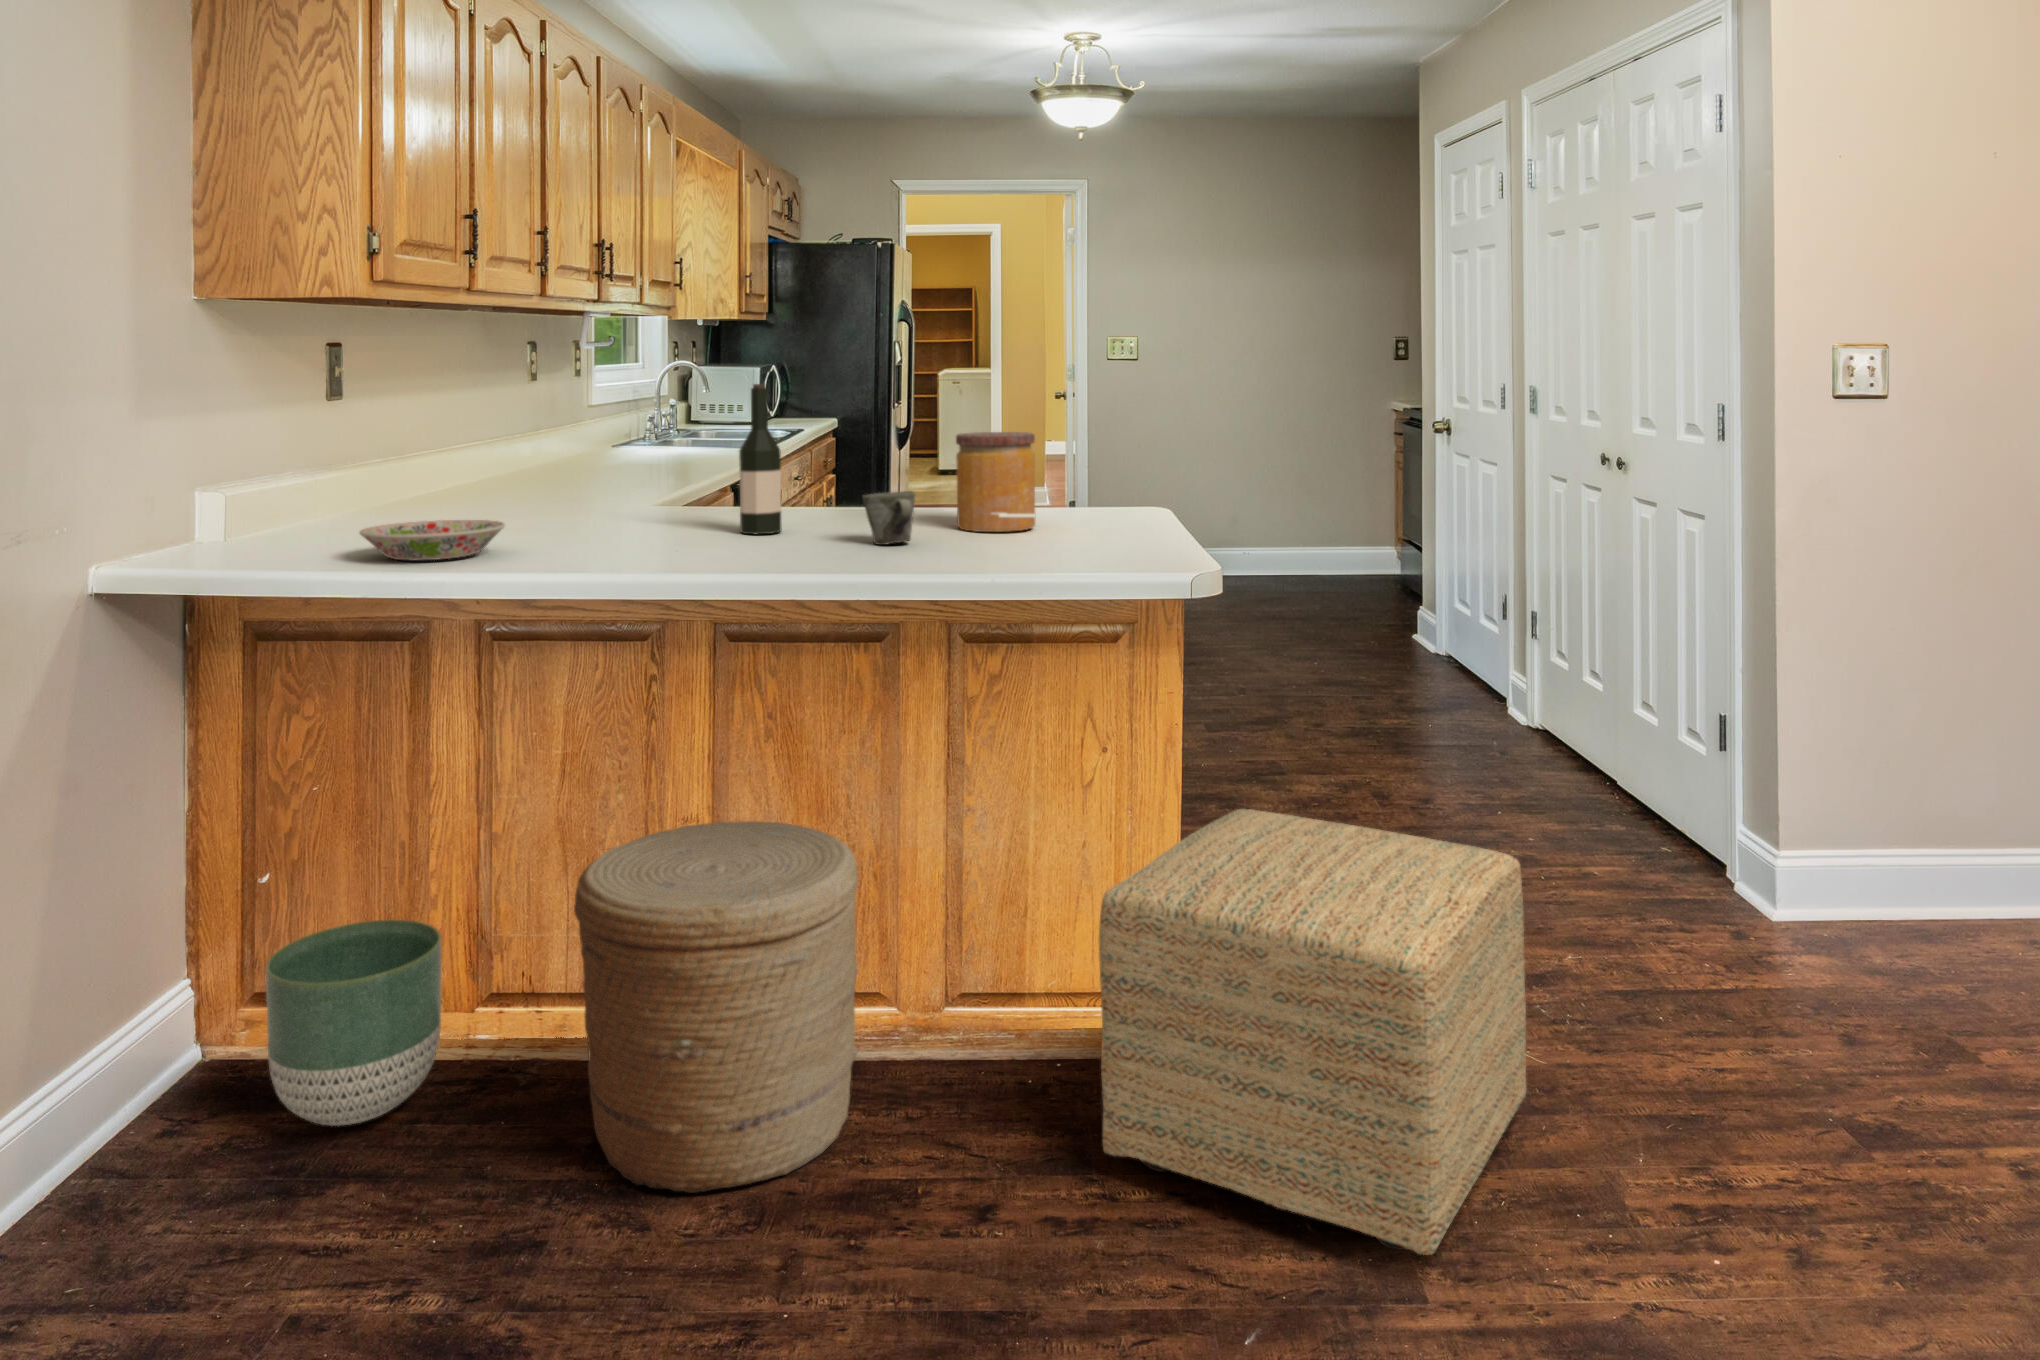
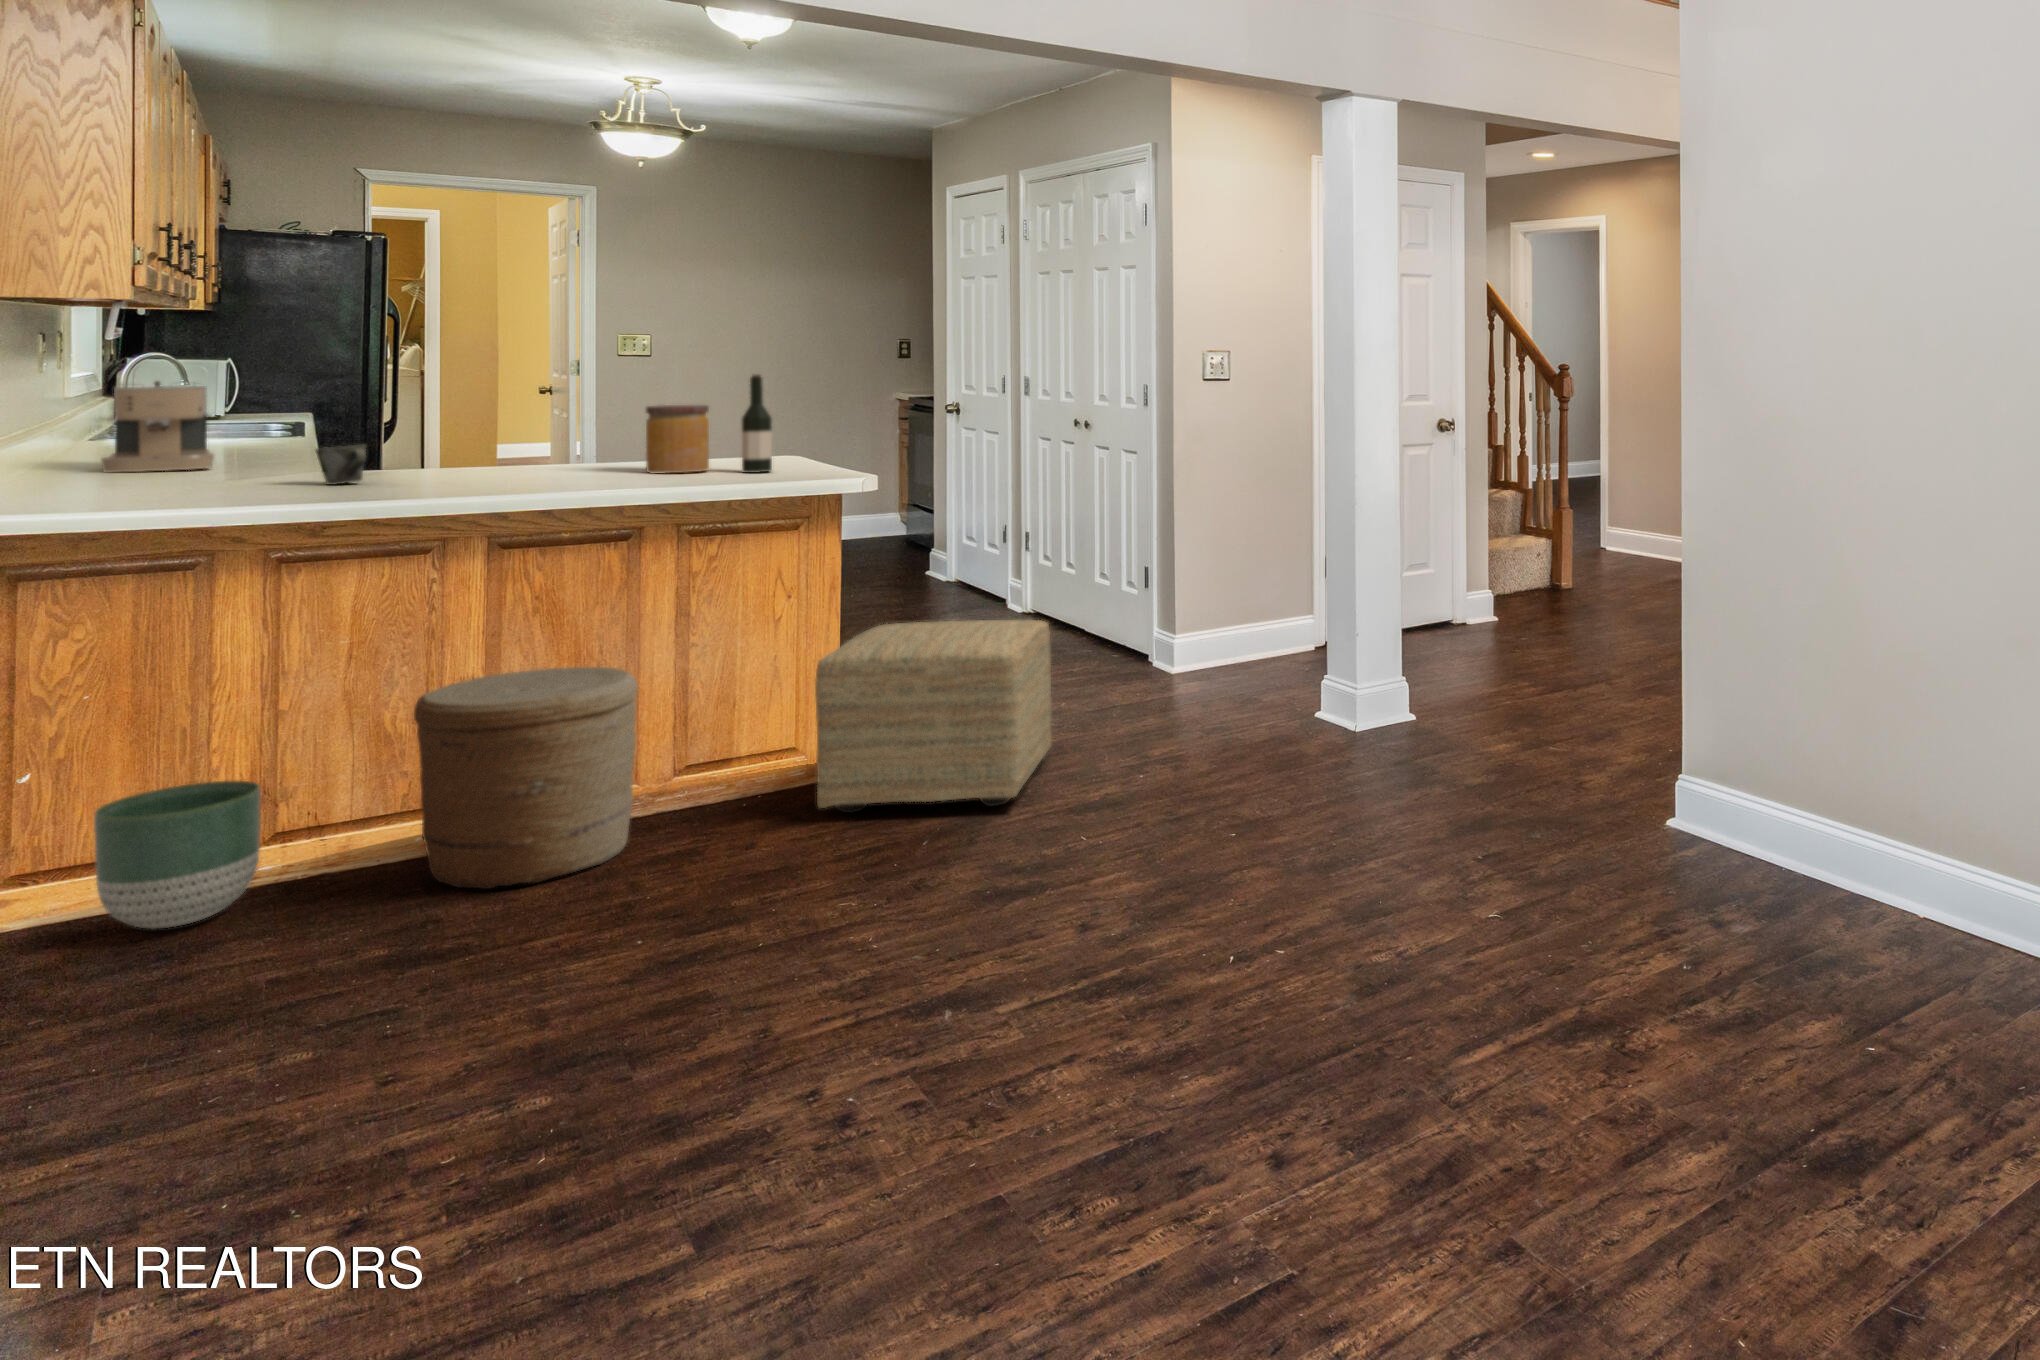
wine bottle: present [739,384,782,534] -> present [742,374,772,473]
coffee maker: none [470,395,575,497] -> present [102,381,214,472]
mug: present [862,491,915,545] -> present [315,445,367,485]
bowl: present [359,520,505,561] -> none [168,472,306,501]

